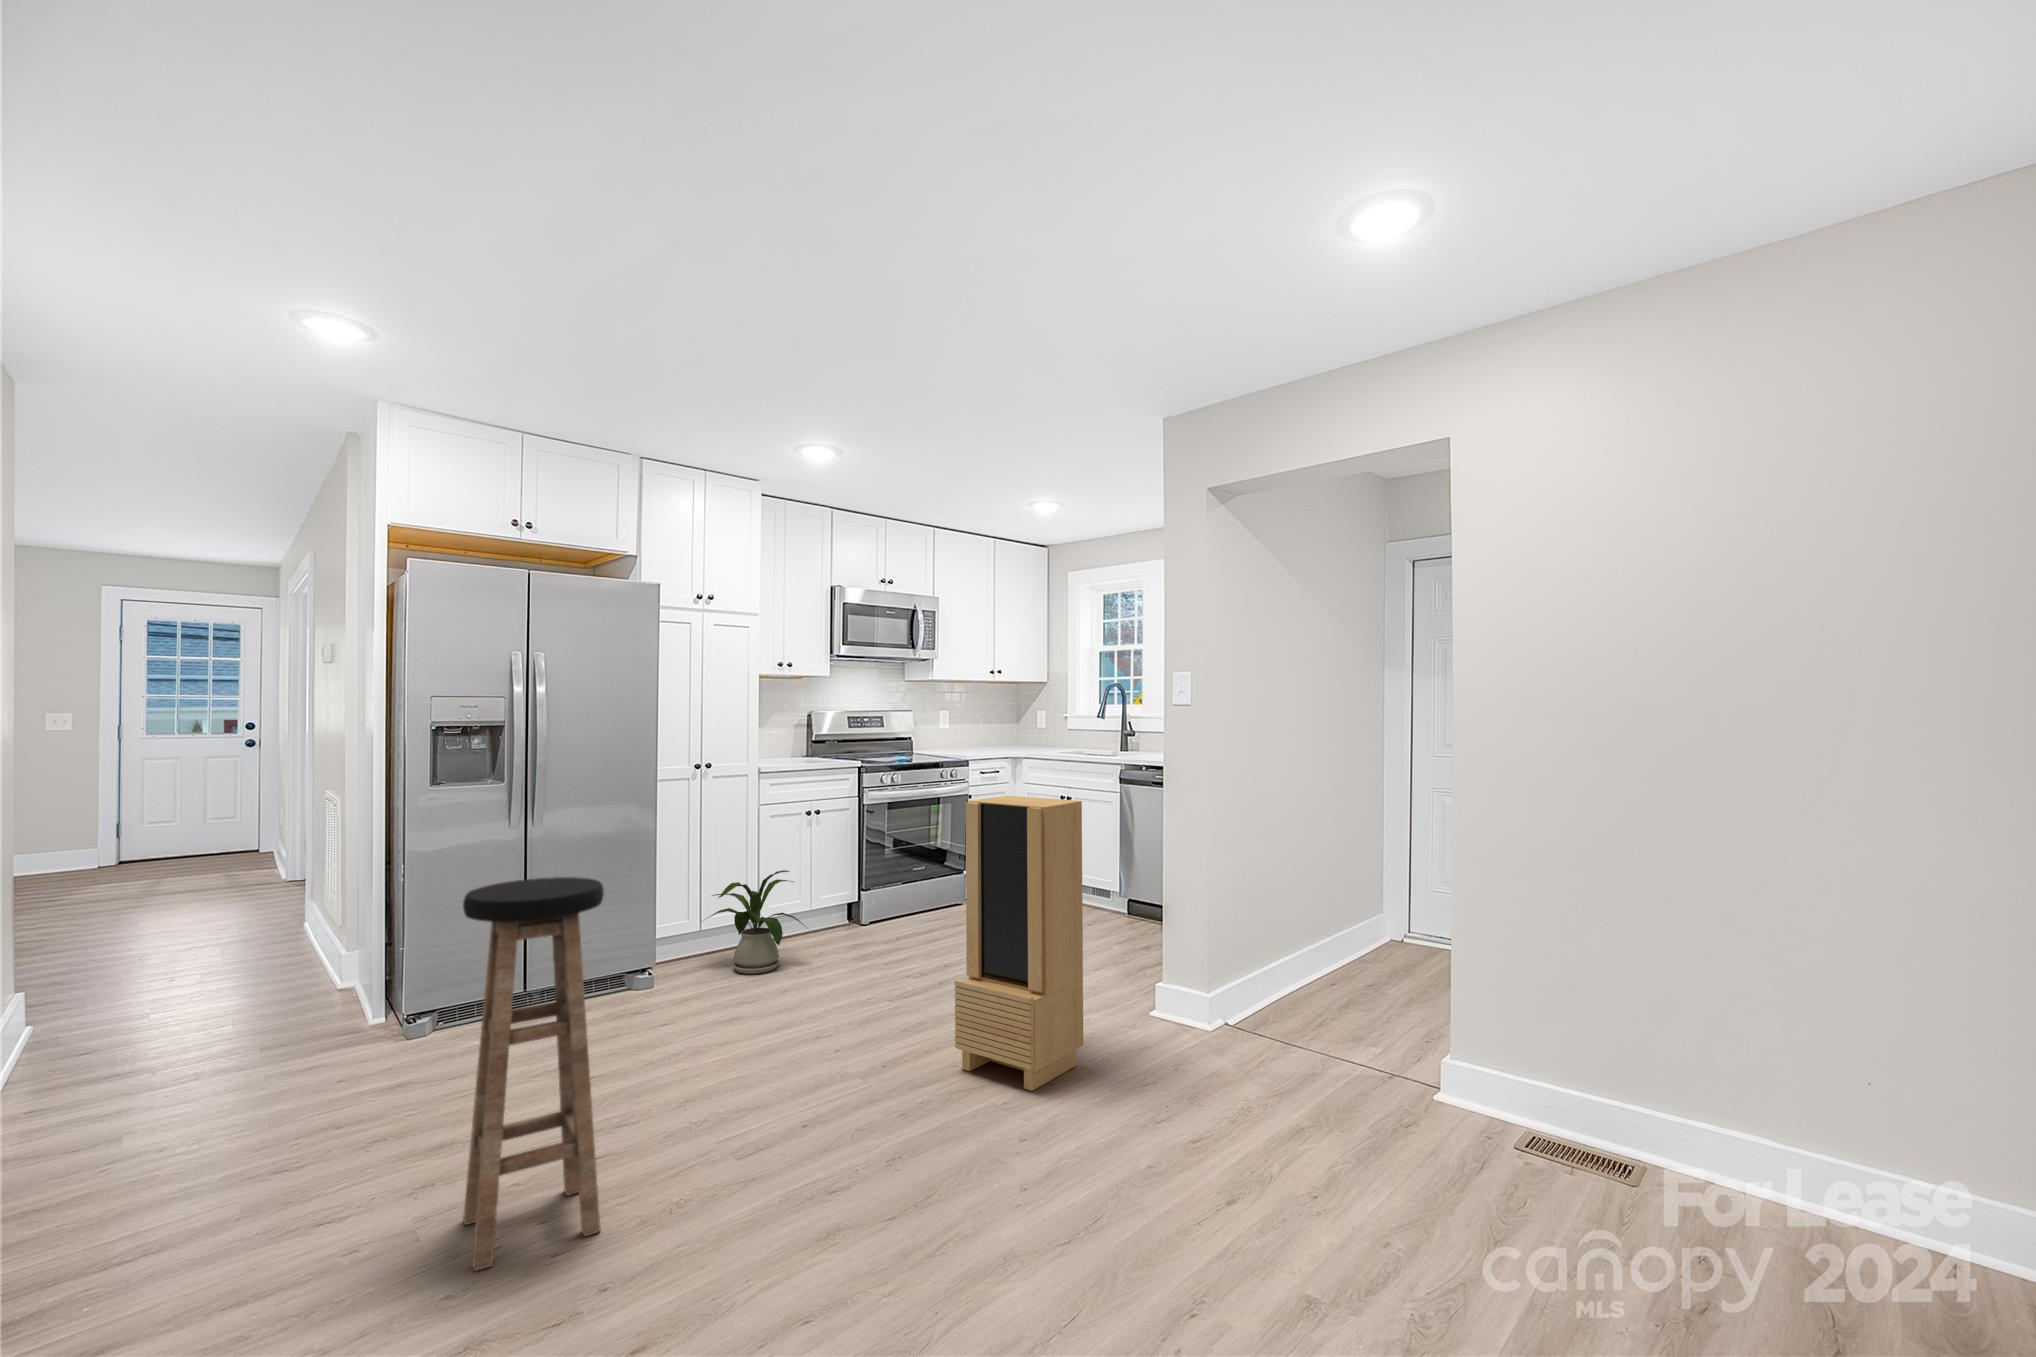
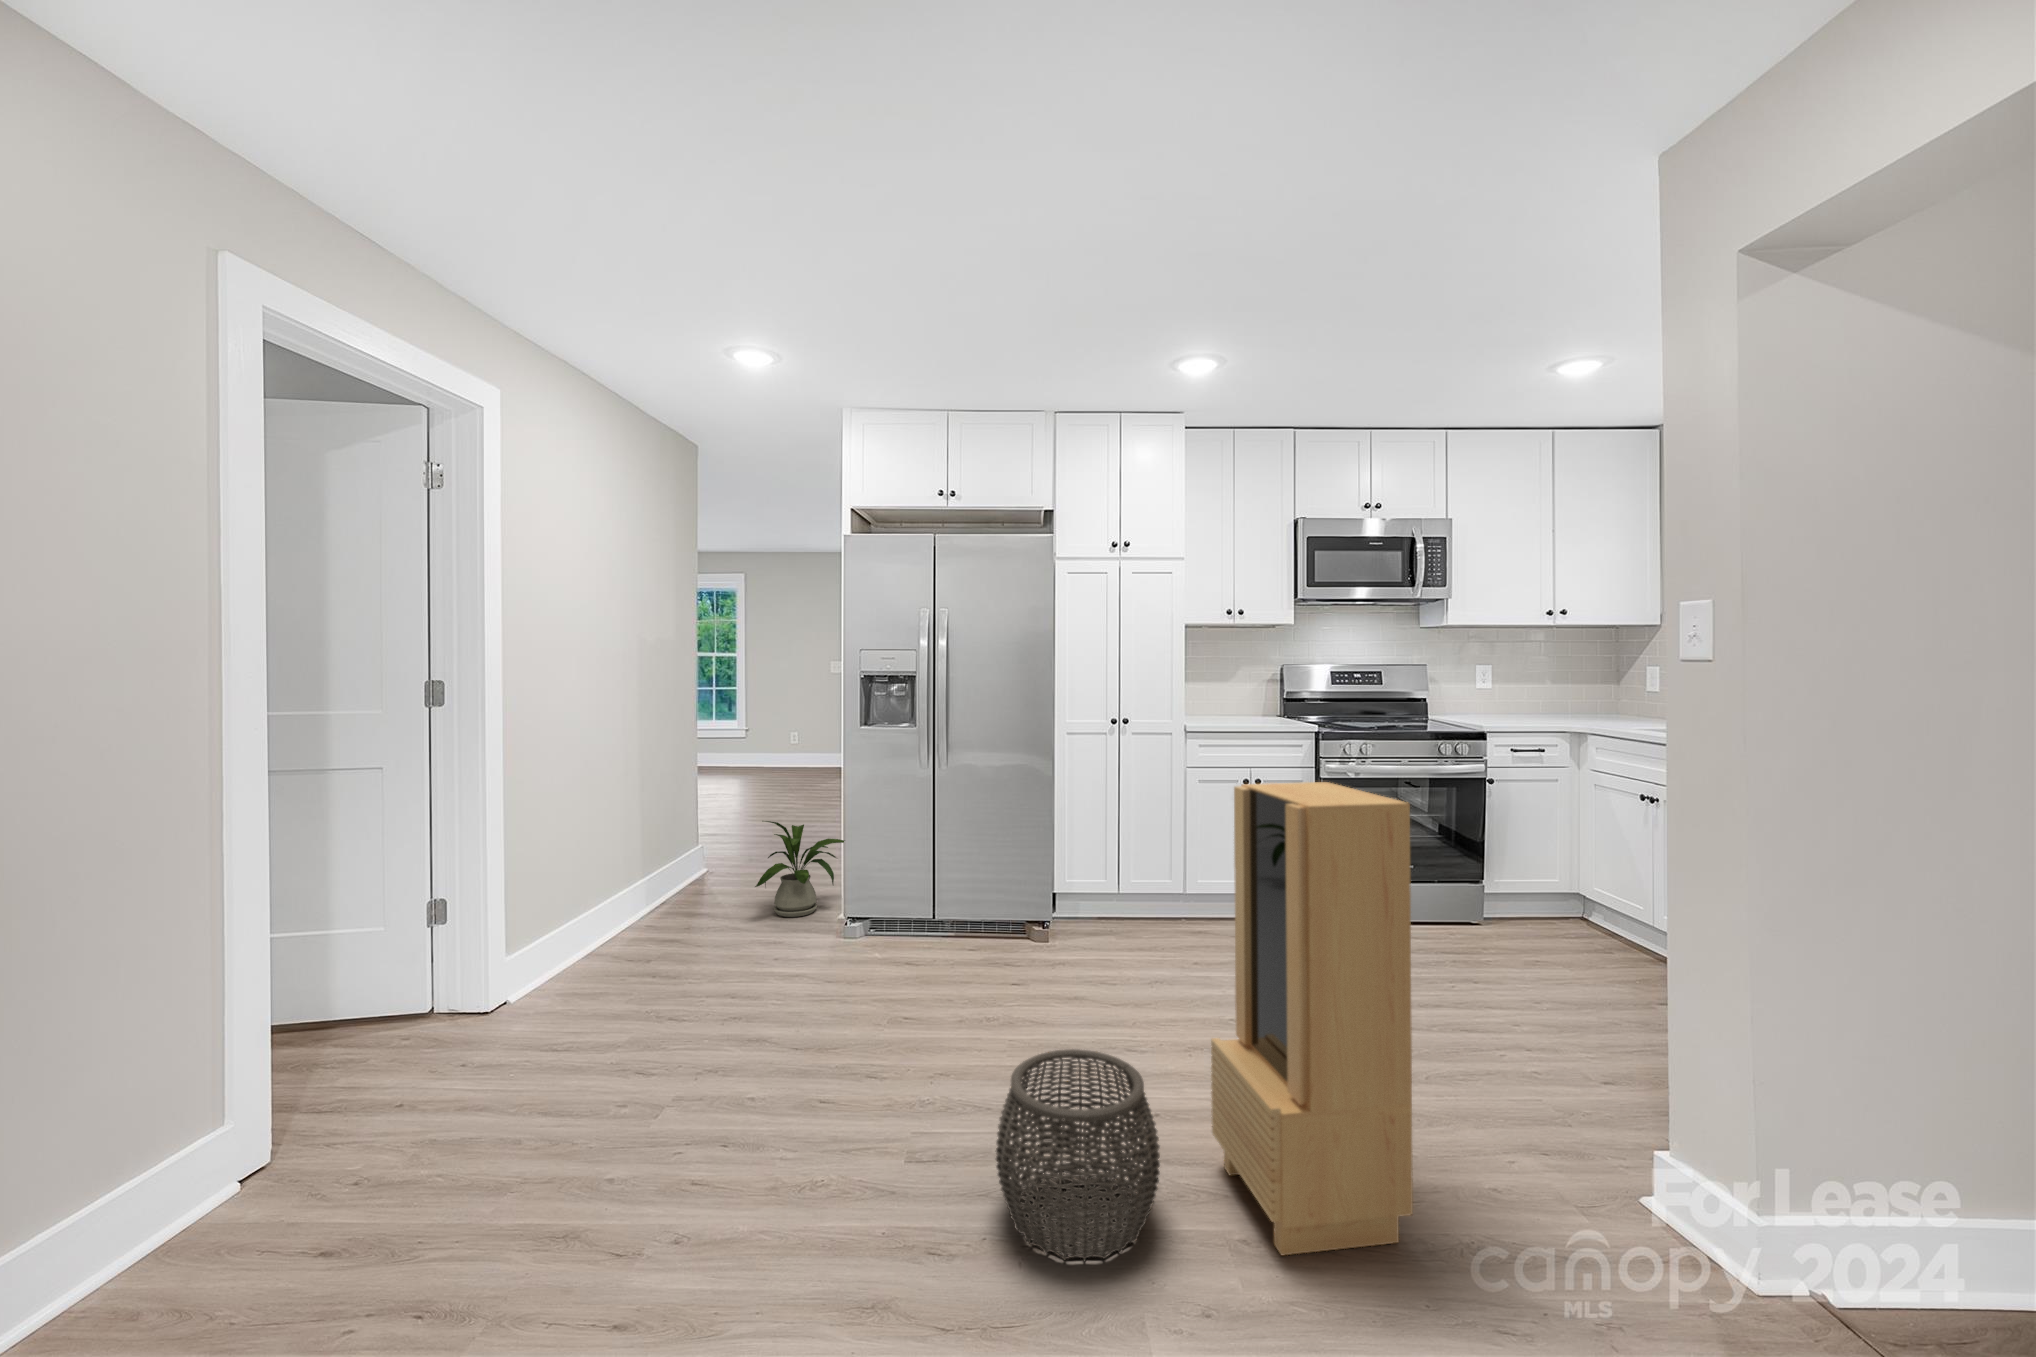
house plant: present [702,870,808,974] -> present [755,821,845,917]
bar stool: present [463,877,604,1271] -> none [581,818,740,1199]
woven basket: none [851,1004,970,1141] -> present [996,1049,1160,1261]

